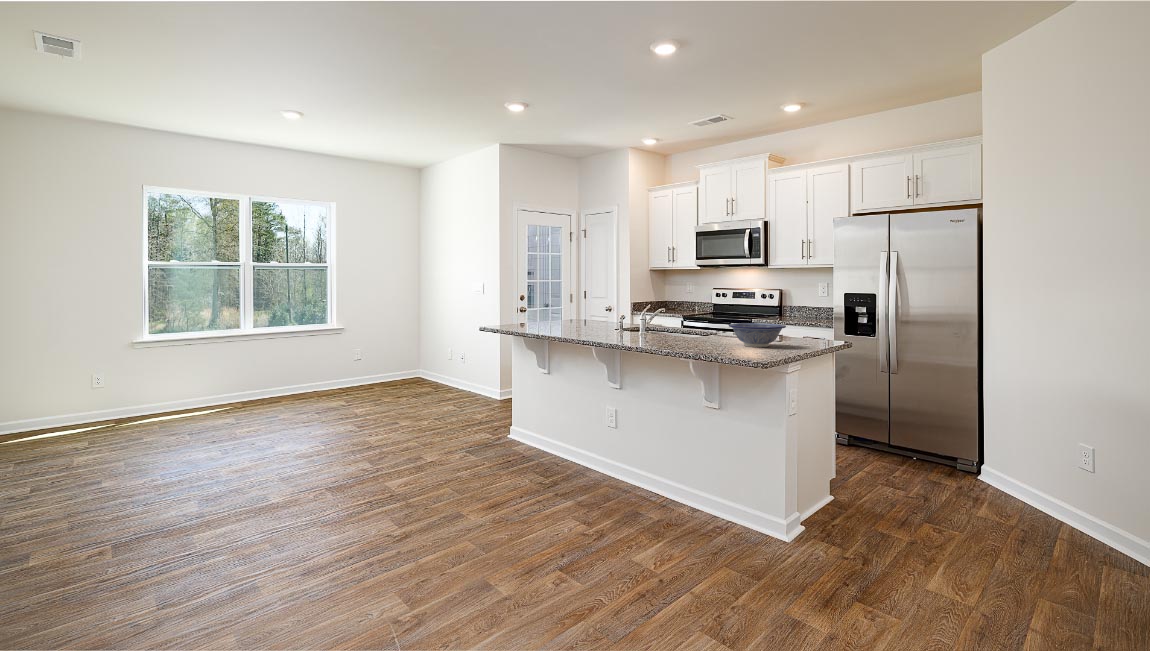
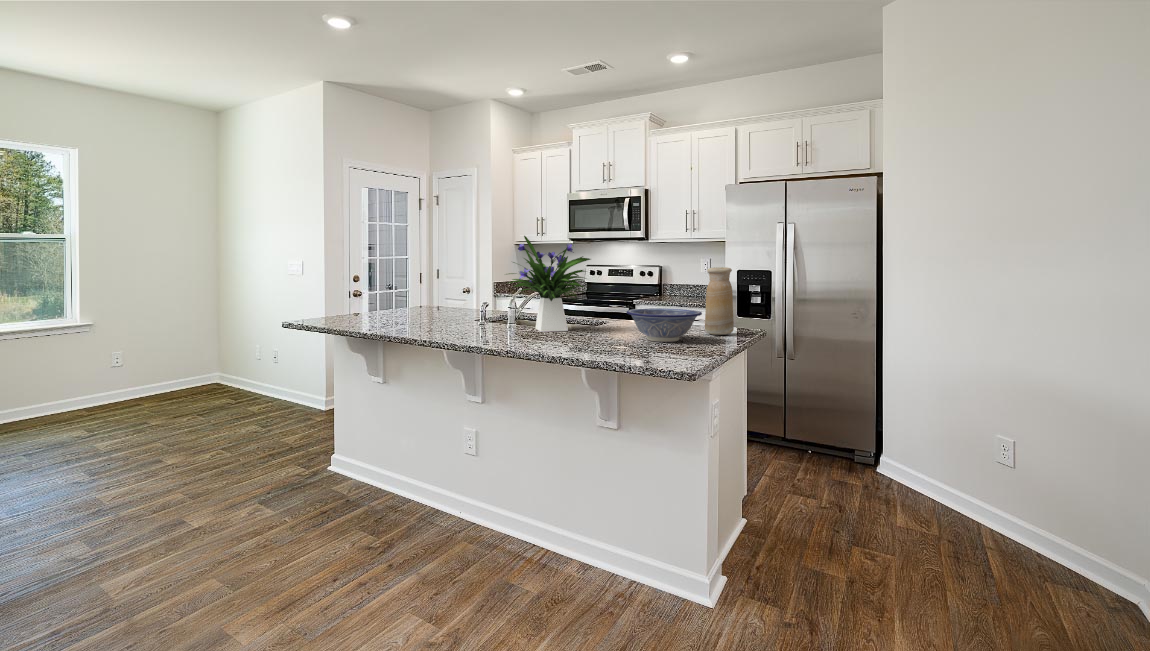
flower arrangement: none [640,270,706,339] -> present [509,236,590,332]
vase: none [794,292,818,344] -> present [705,267,734,335]

